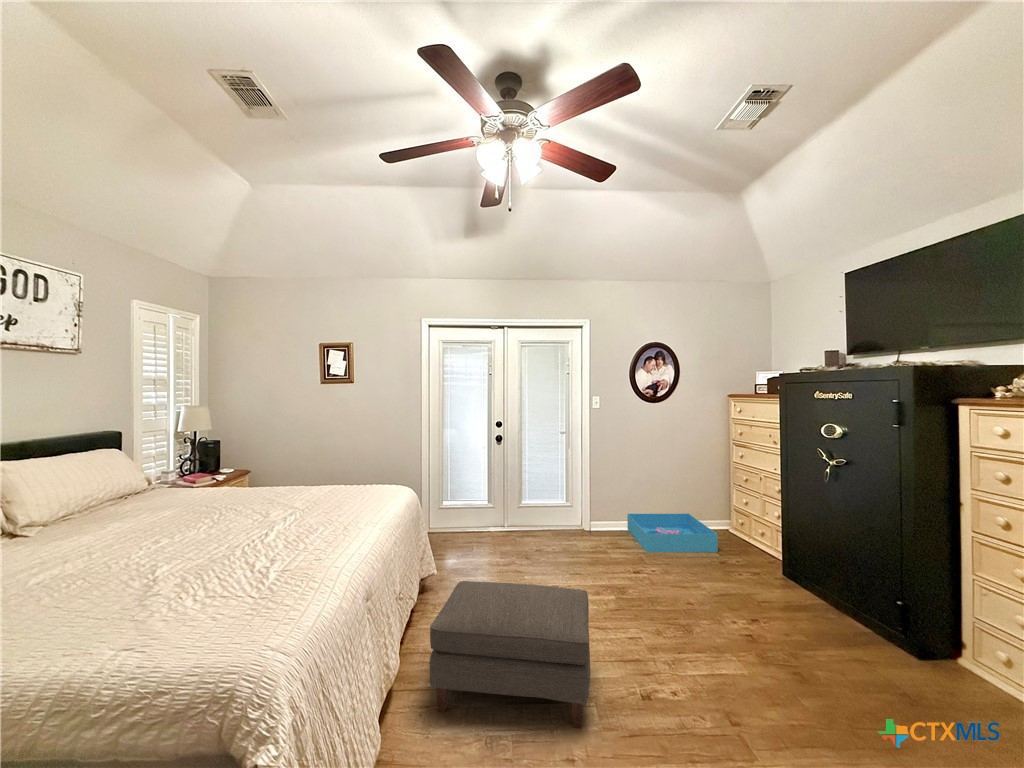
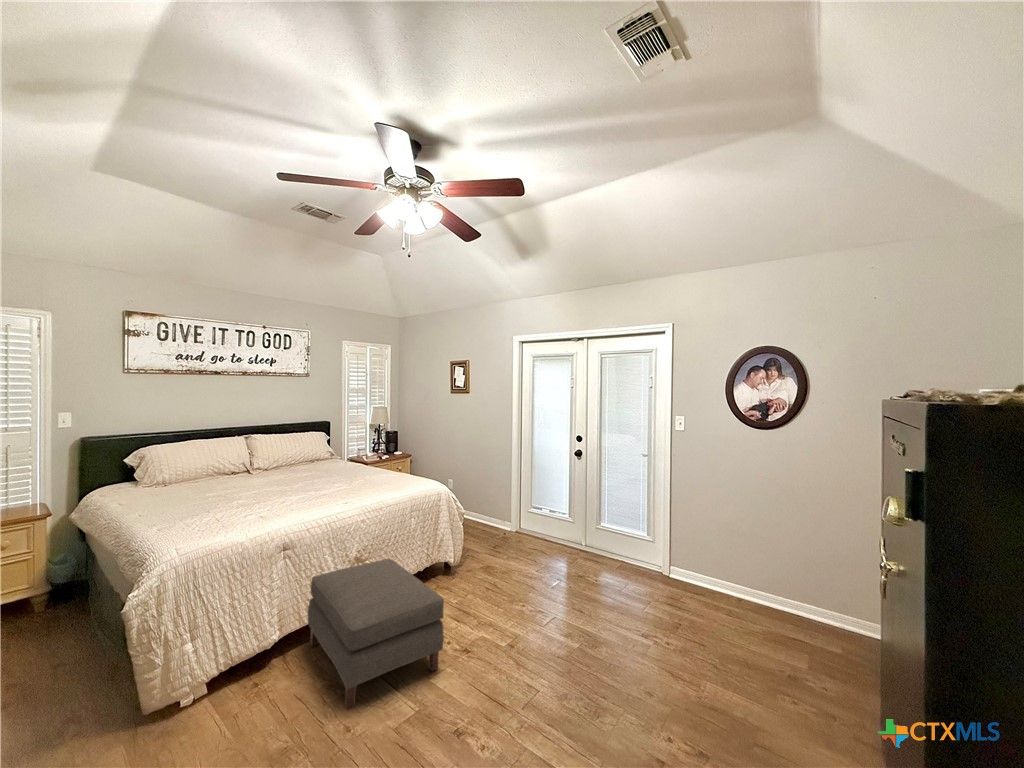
storage bin: present [627,514,718,552] -> none [693,567,815,657]

